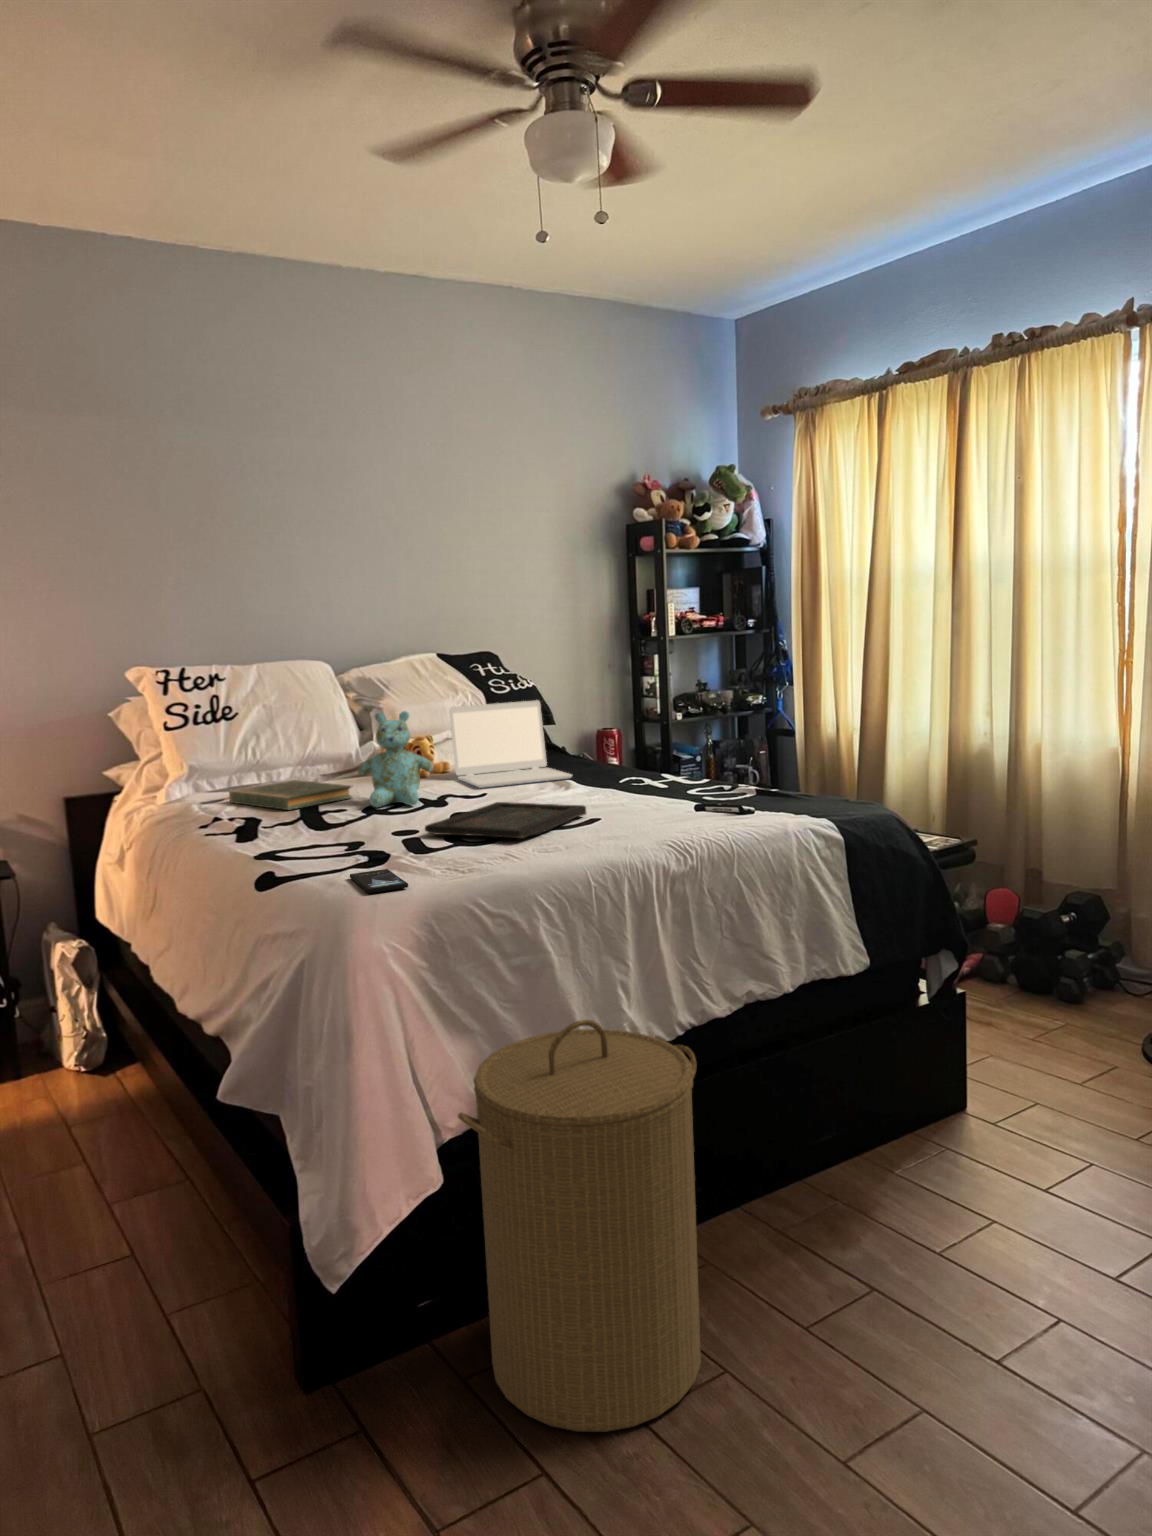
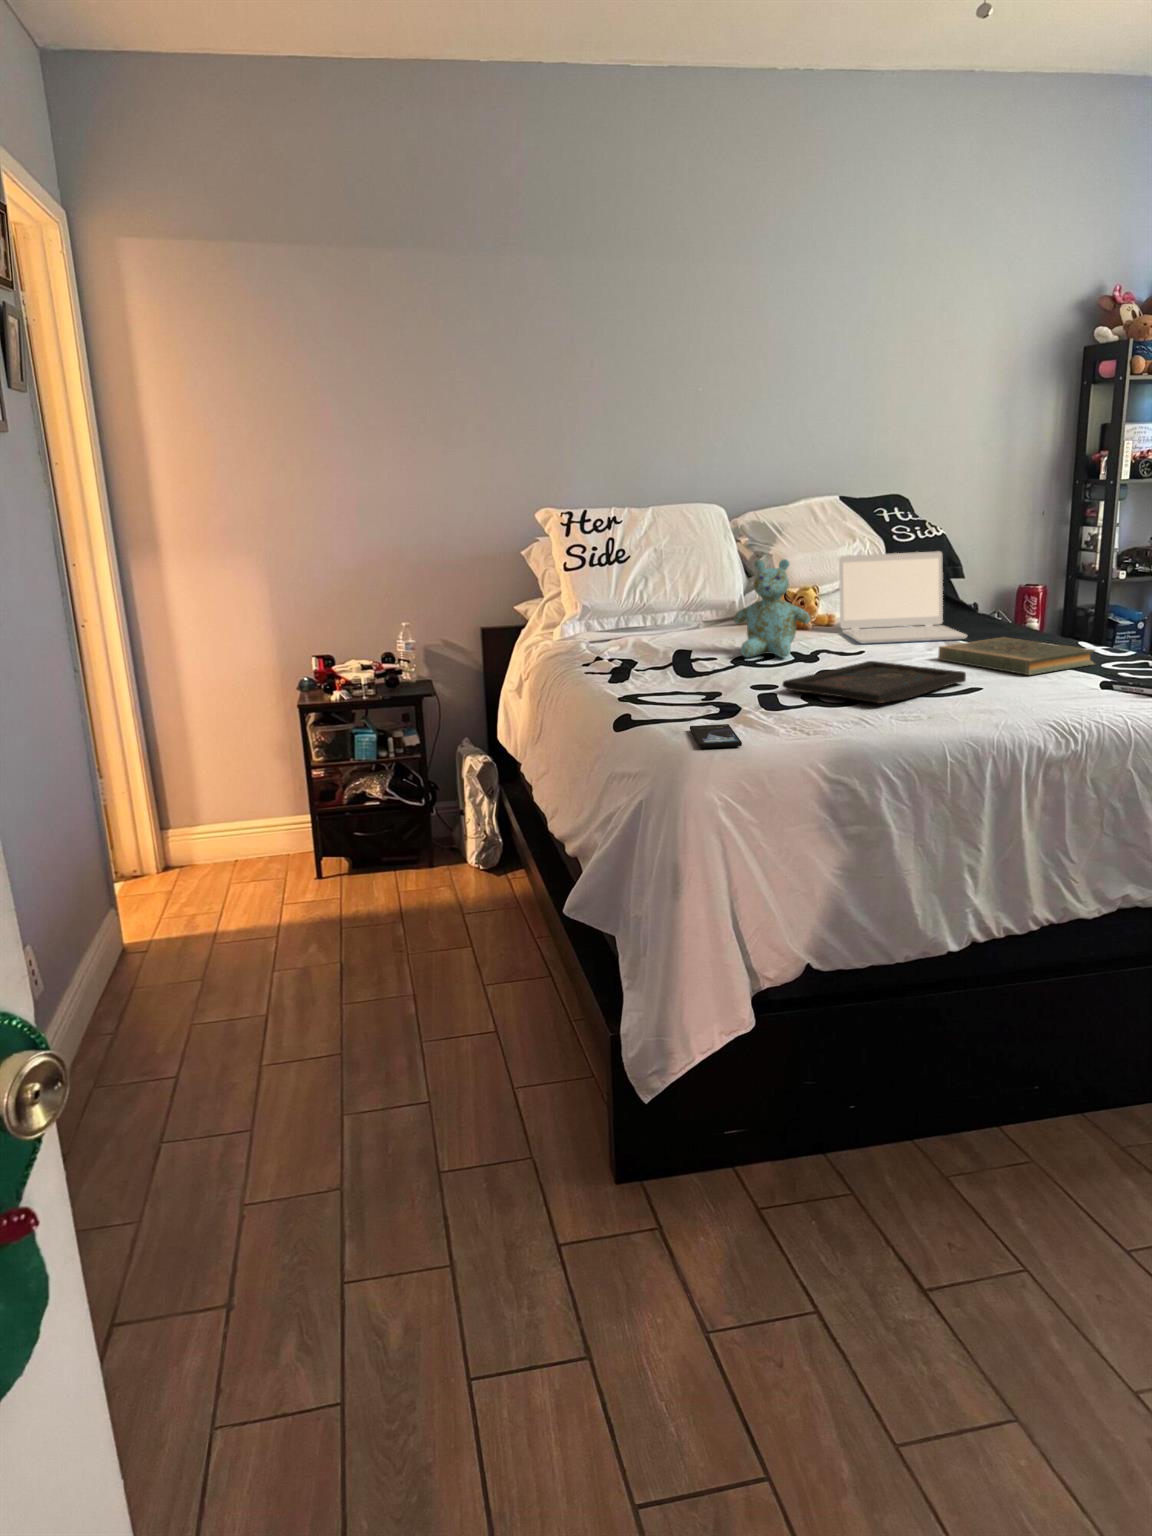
book: present [229,780,352,810] -> present [938,637,1095,675]
laundry hamper: present [458,1020,701,1432] -> none [751,911,1032,1330]

